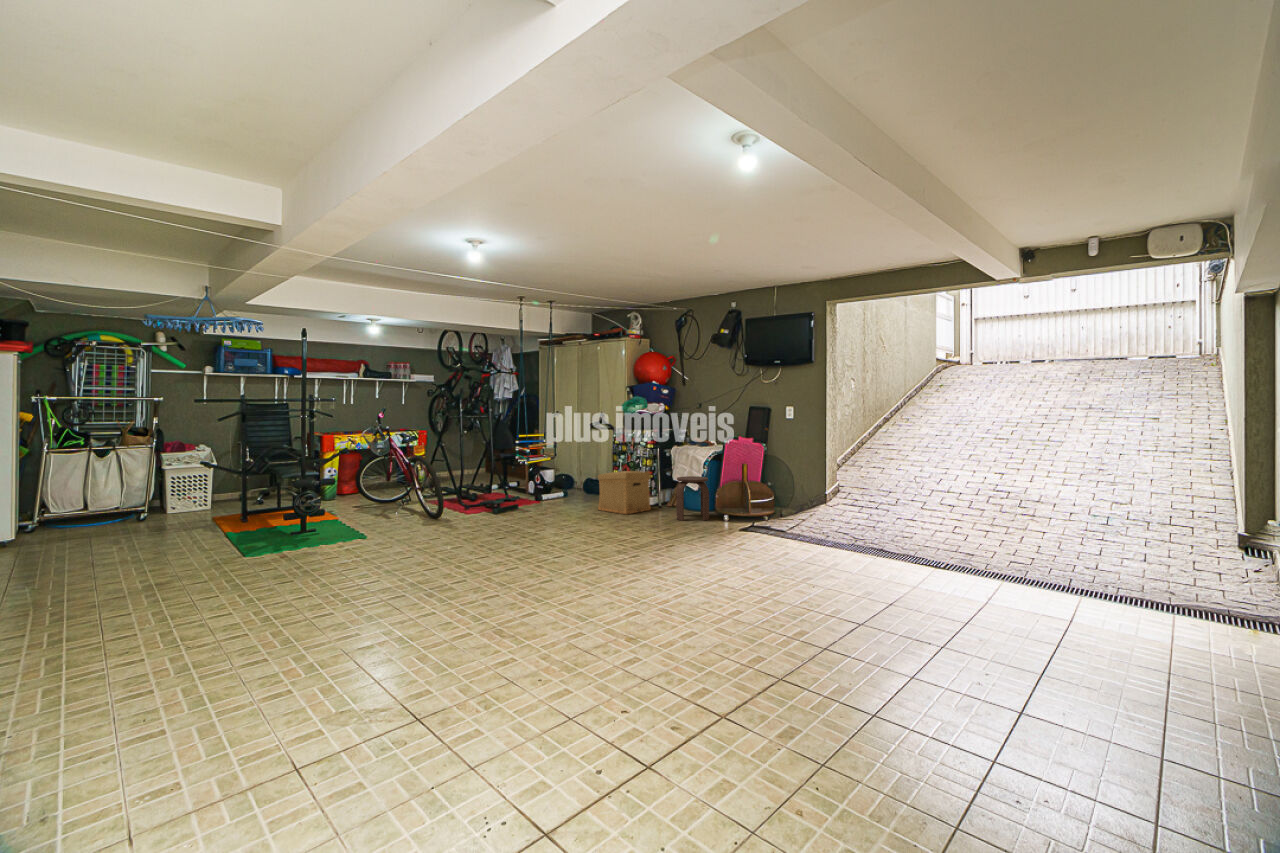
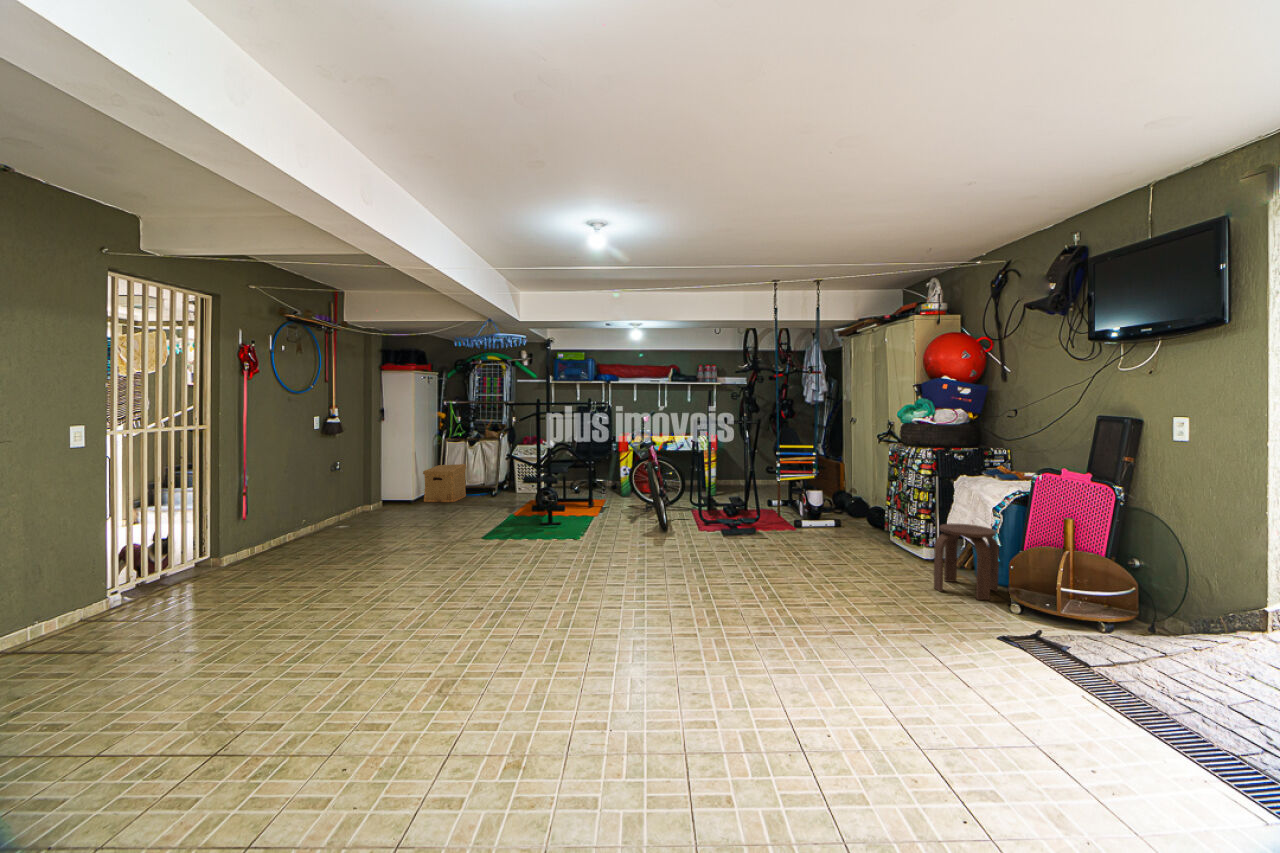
cardboard box: present [598,471,651,514] -> present [423,464,466,502]

